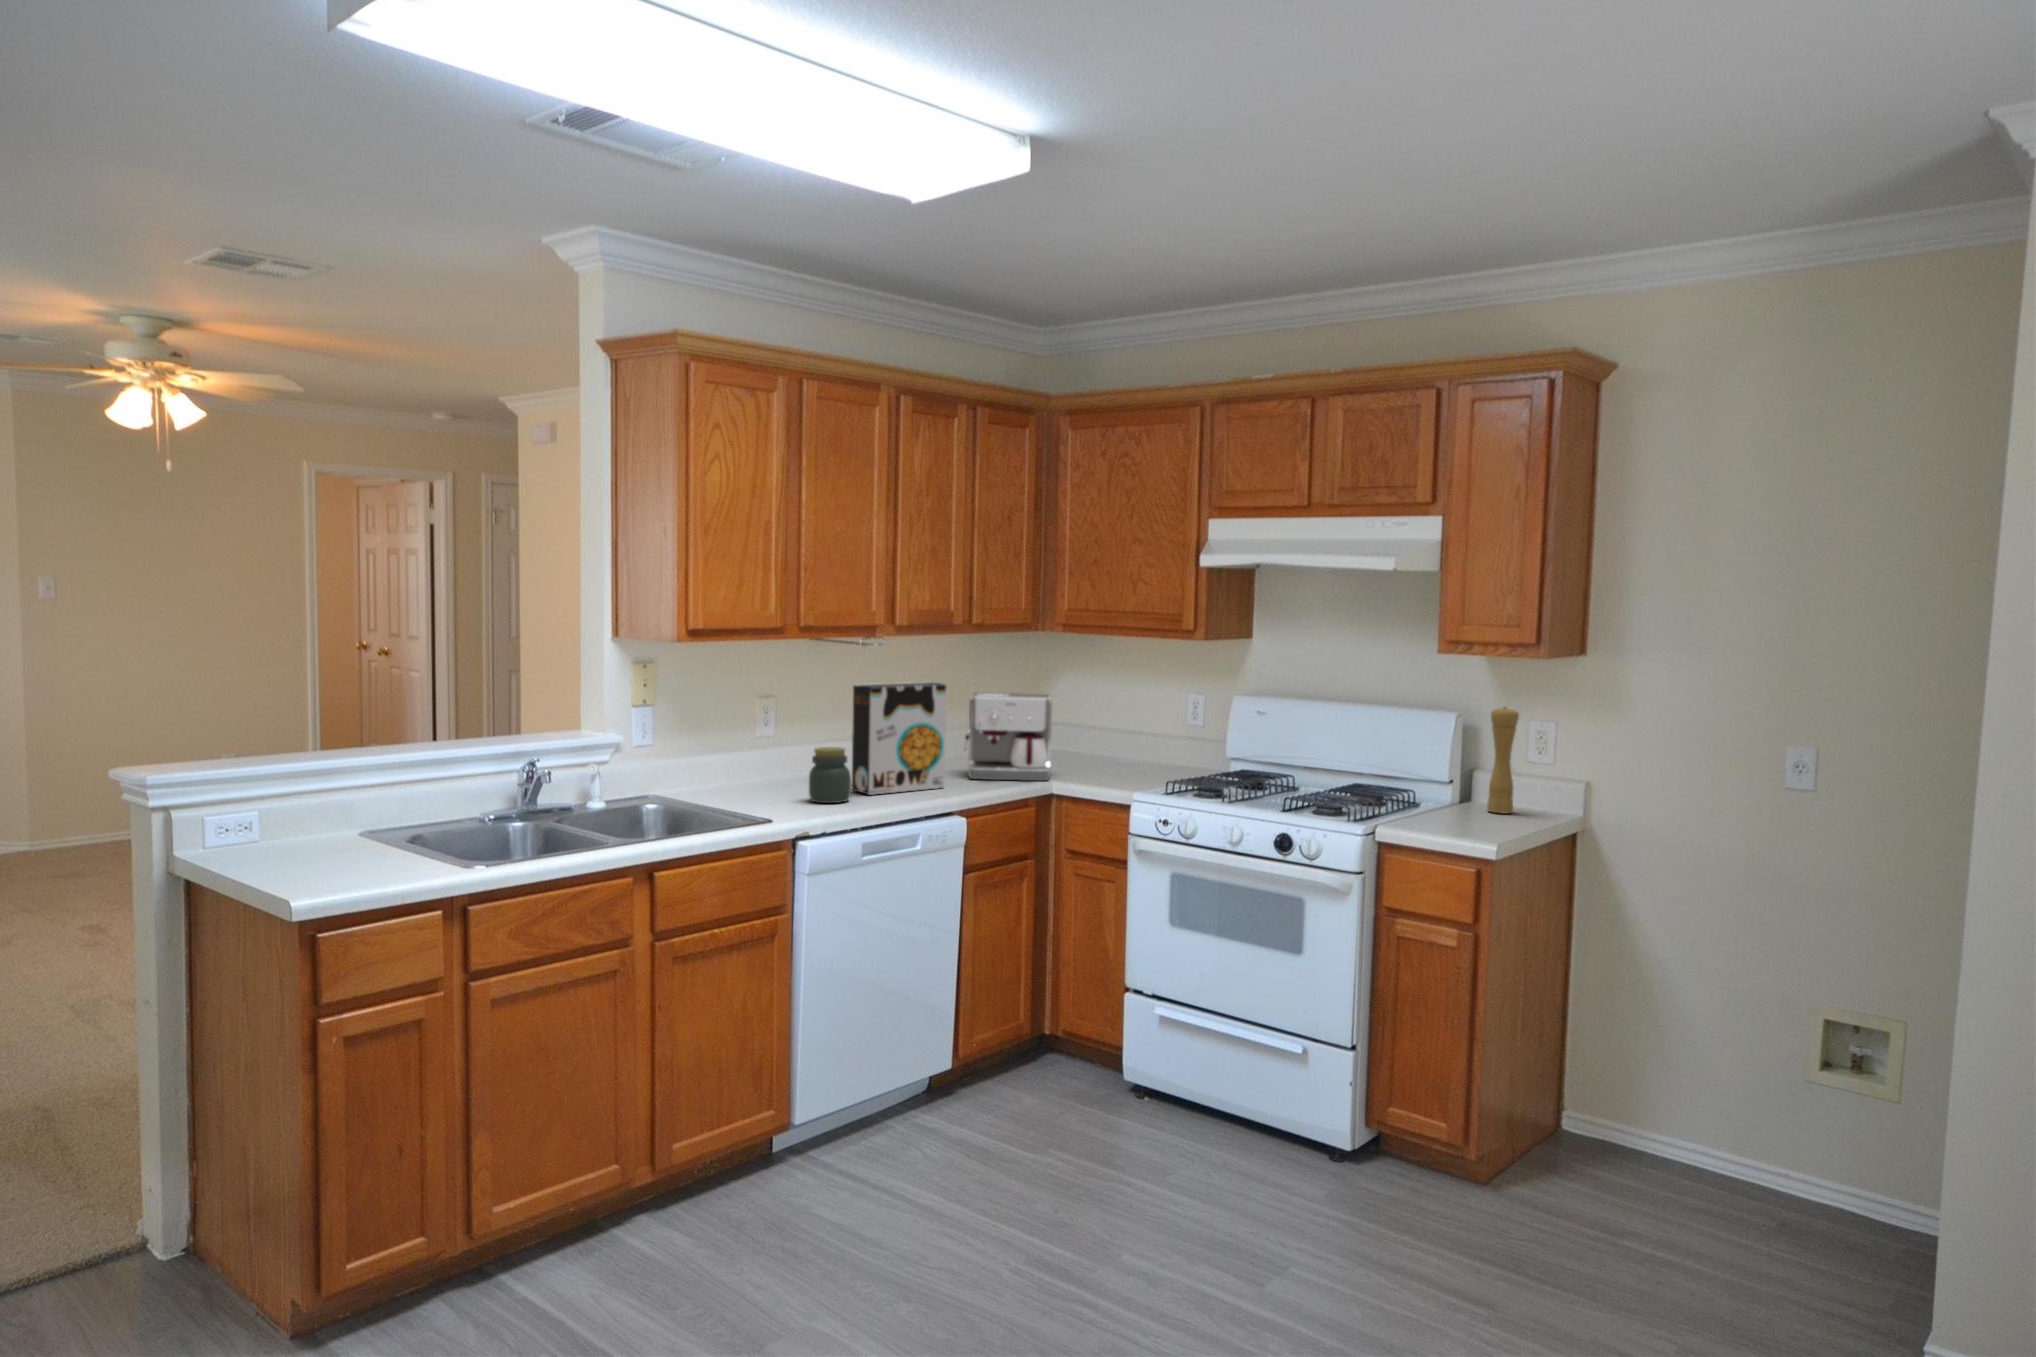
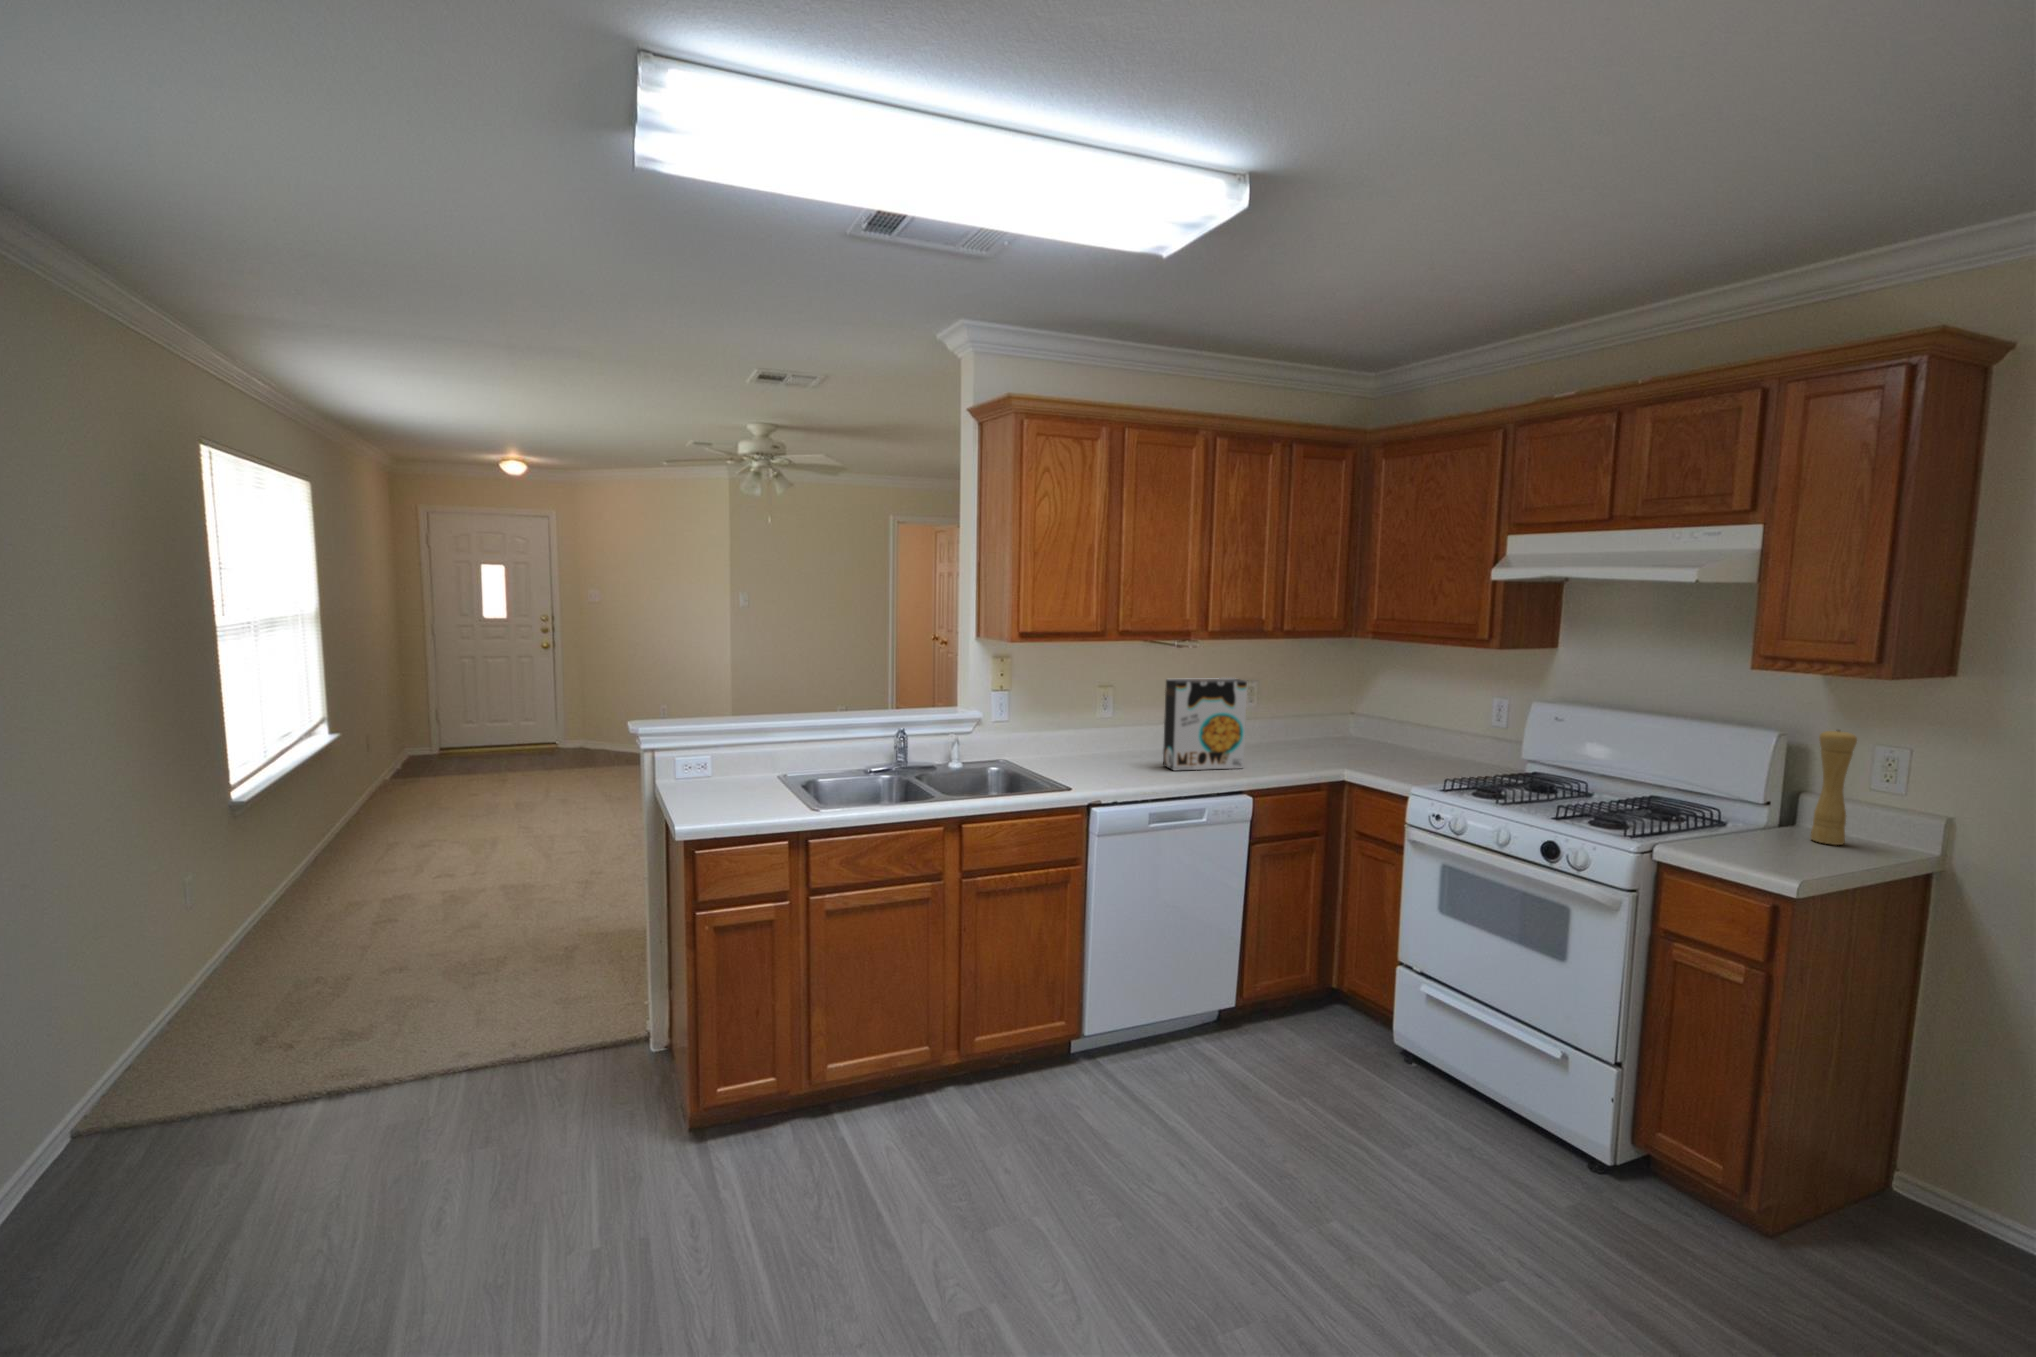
coffee maker: present [965,692,1052,781] -> none [1271,688,1355,768]
jar: present [809,747,851,803] -> none [1120,729,1155,776]

